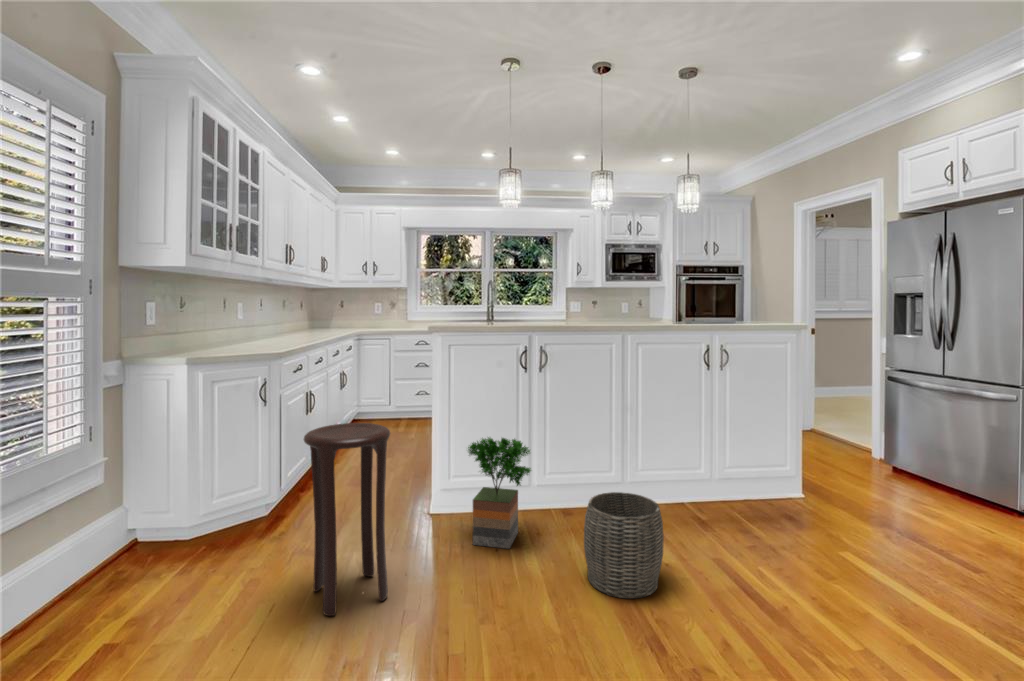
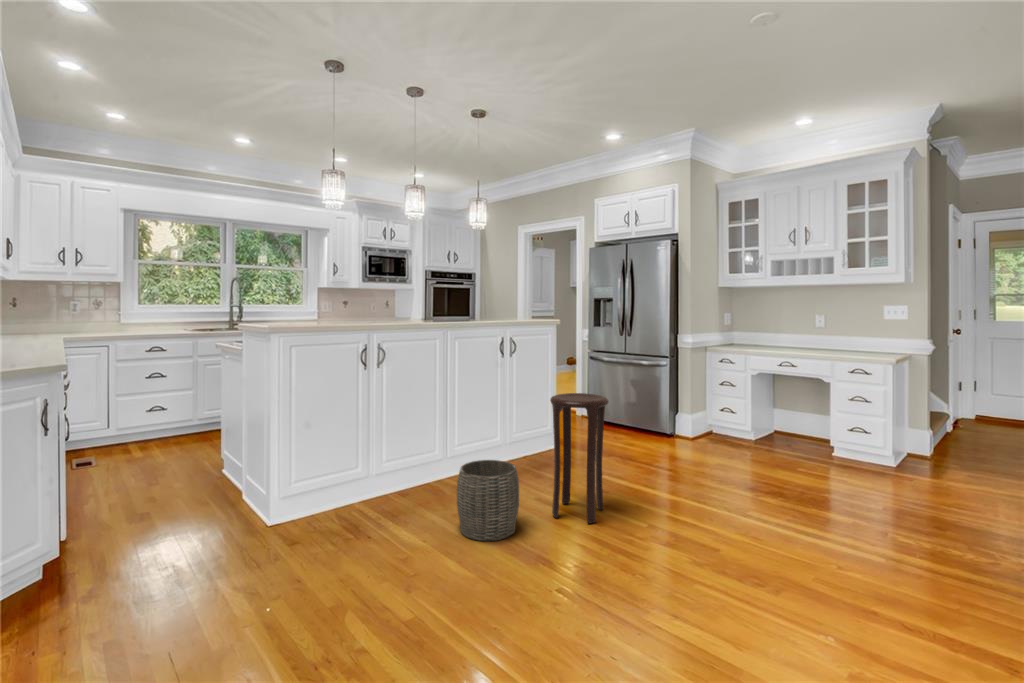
stool: present [304,423,390,616] -> present [550,393,609,523]
potted tree: present [468,438,531,549] -> none [326,430,397,538]

